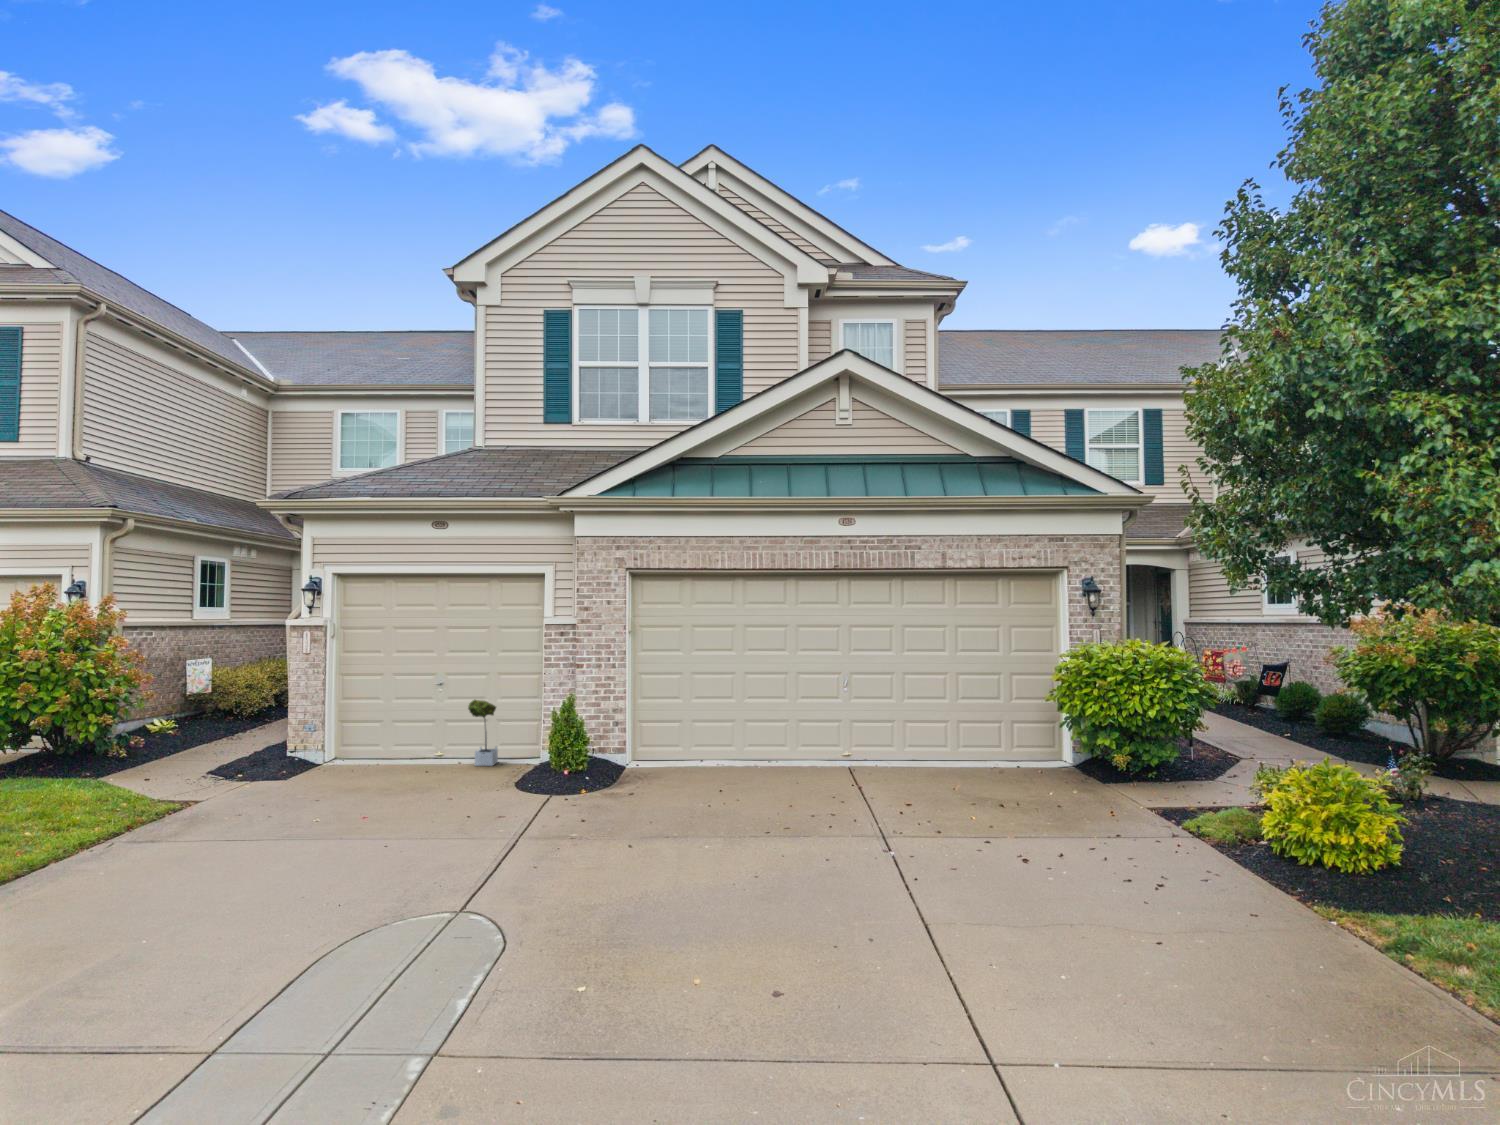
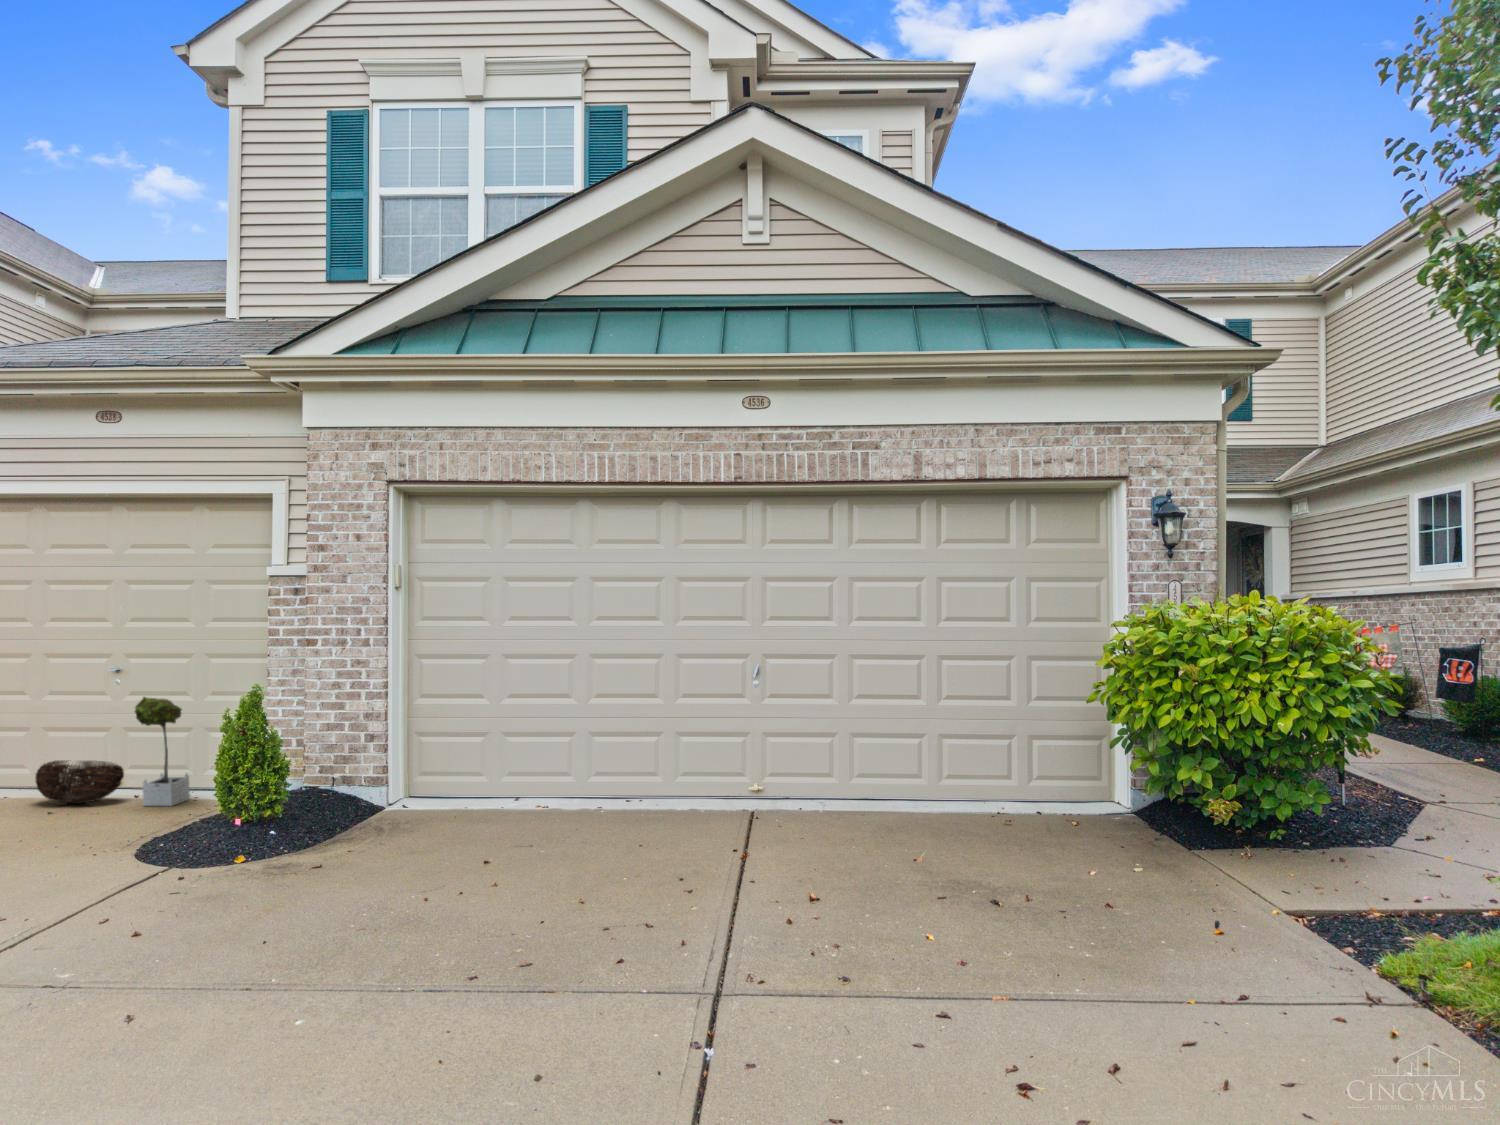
basket: none [406,739,459,765] -> present [35,761,124,804]

